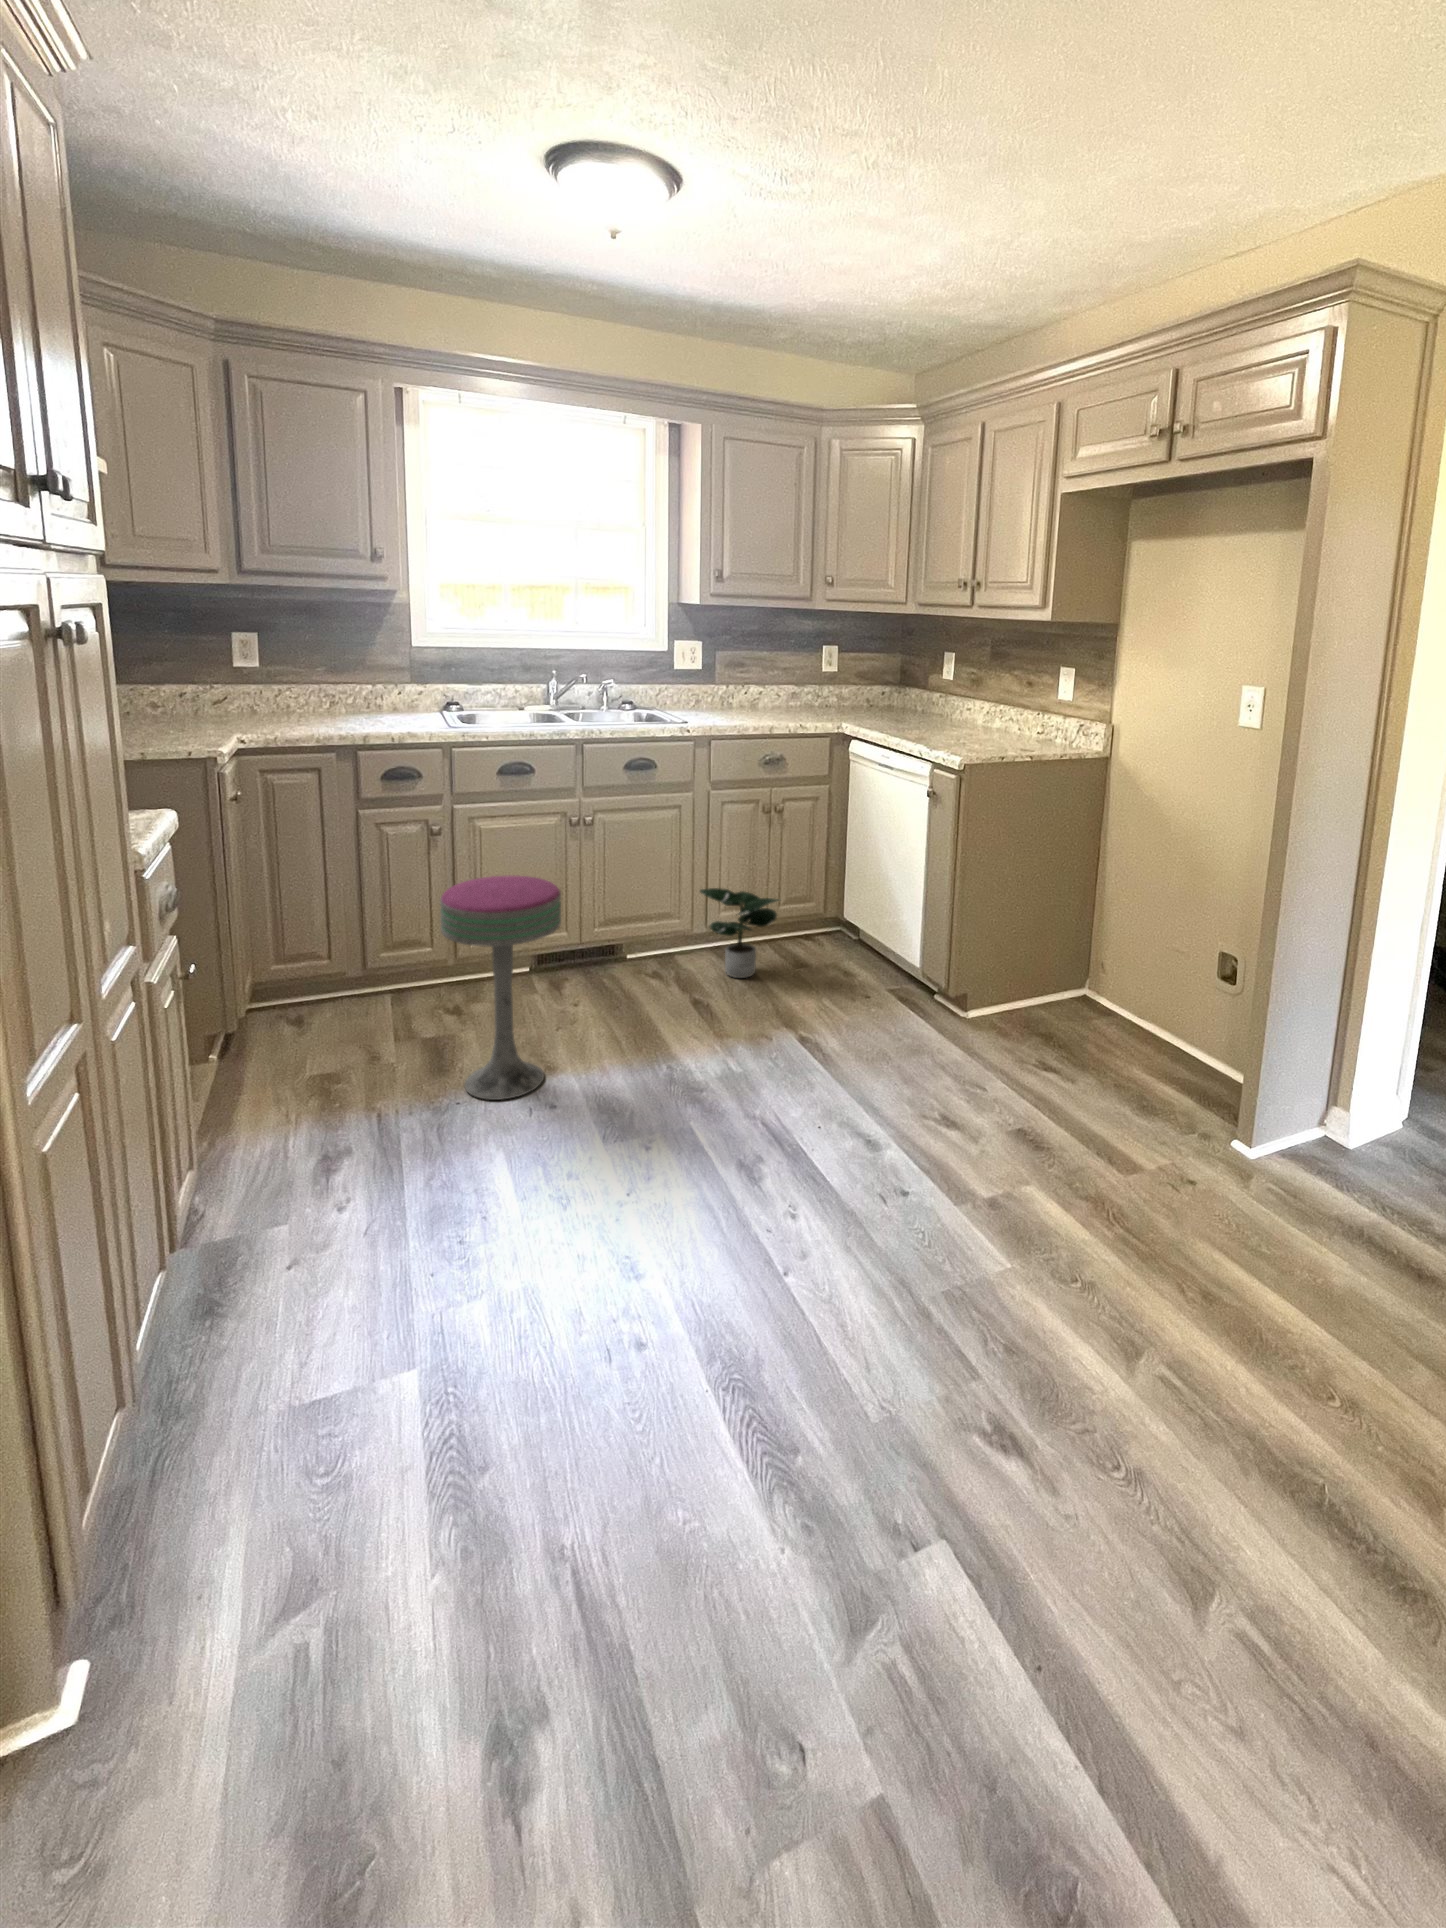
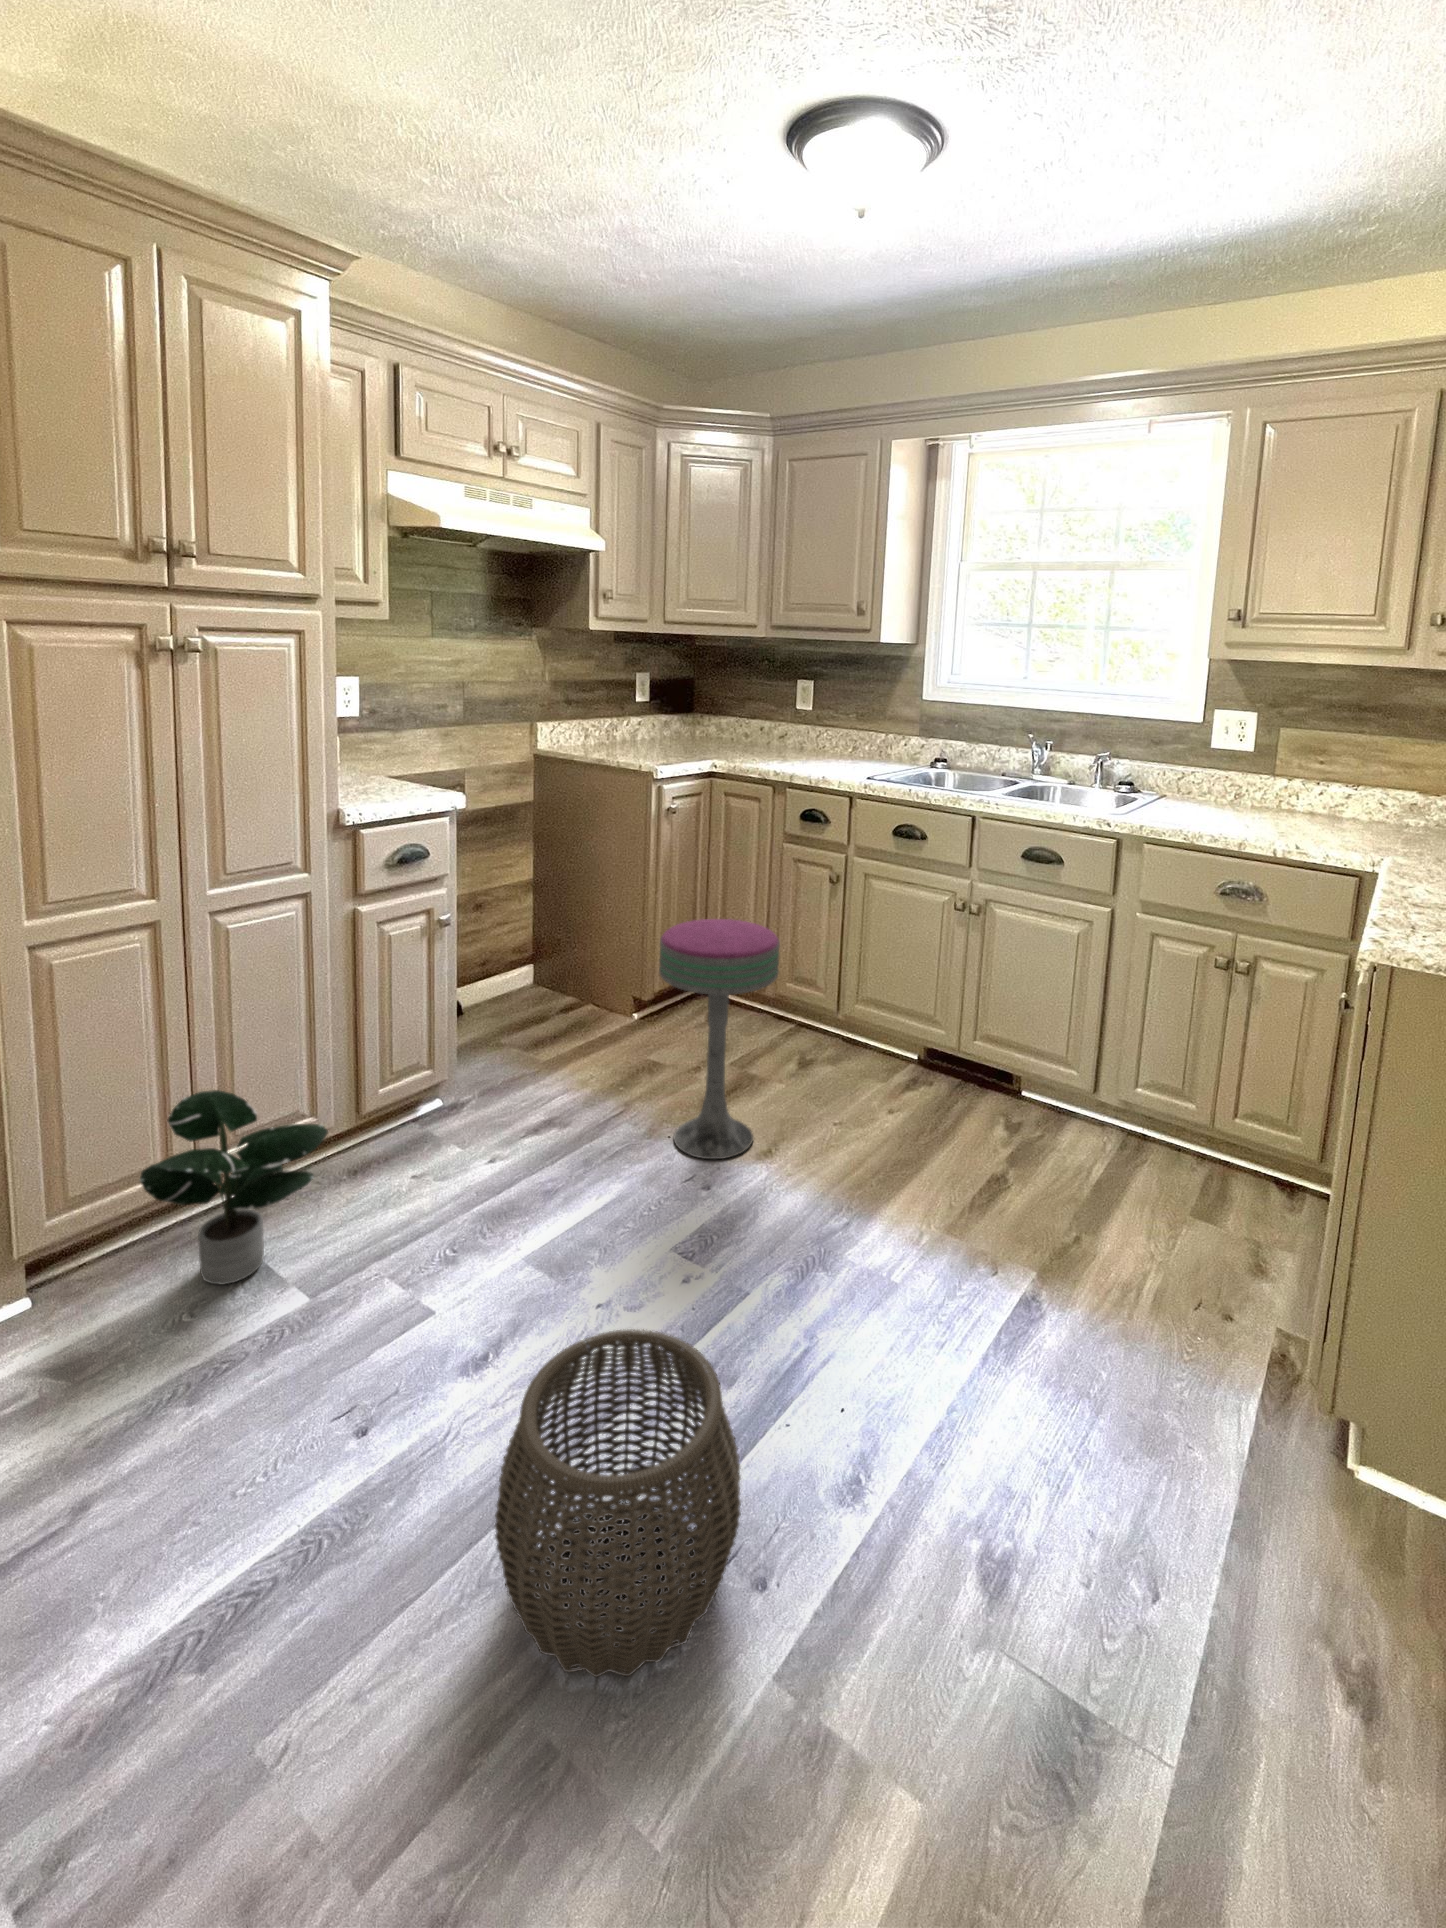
potted plant: present [700,888,778,978] -> present [140,1090,328,1284]
woven basket: none [808,1082,958,1265] -> present [495,1329,741,1677]

